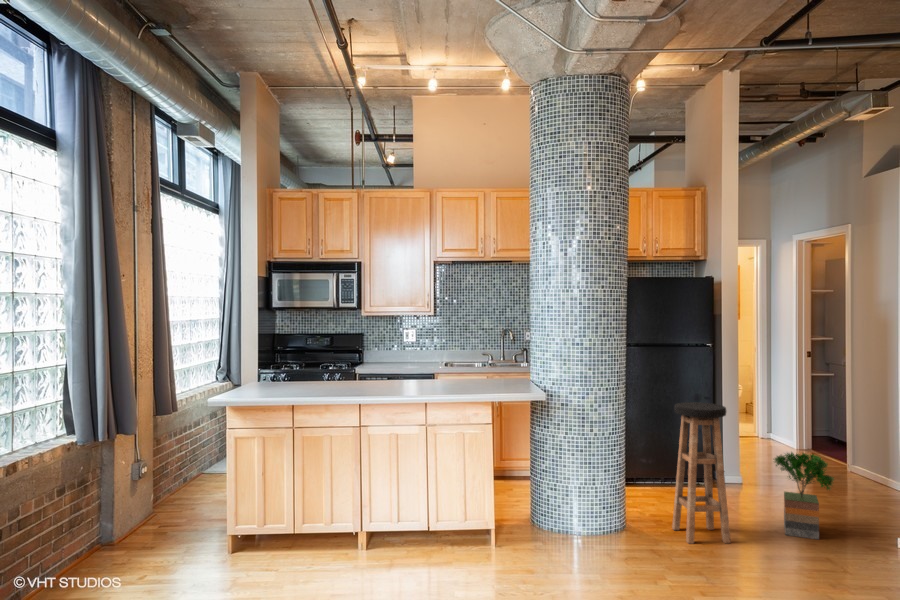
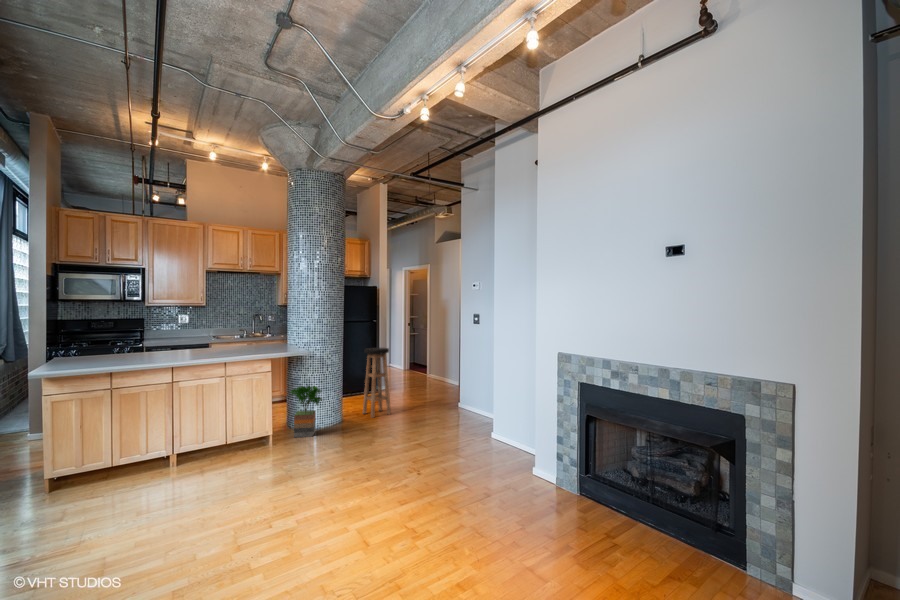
potted tree: present [774,452,834,539] -> present [291,386,322,437]

